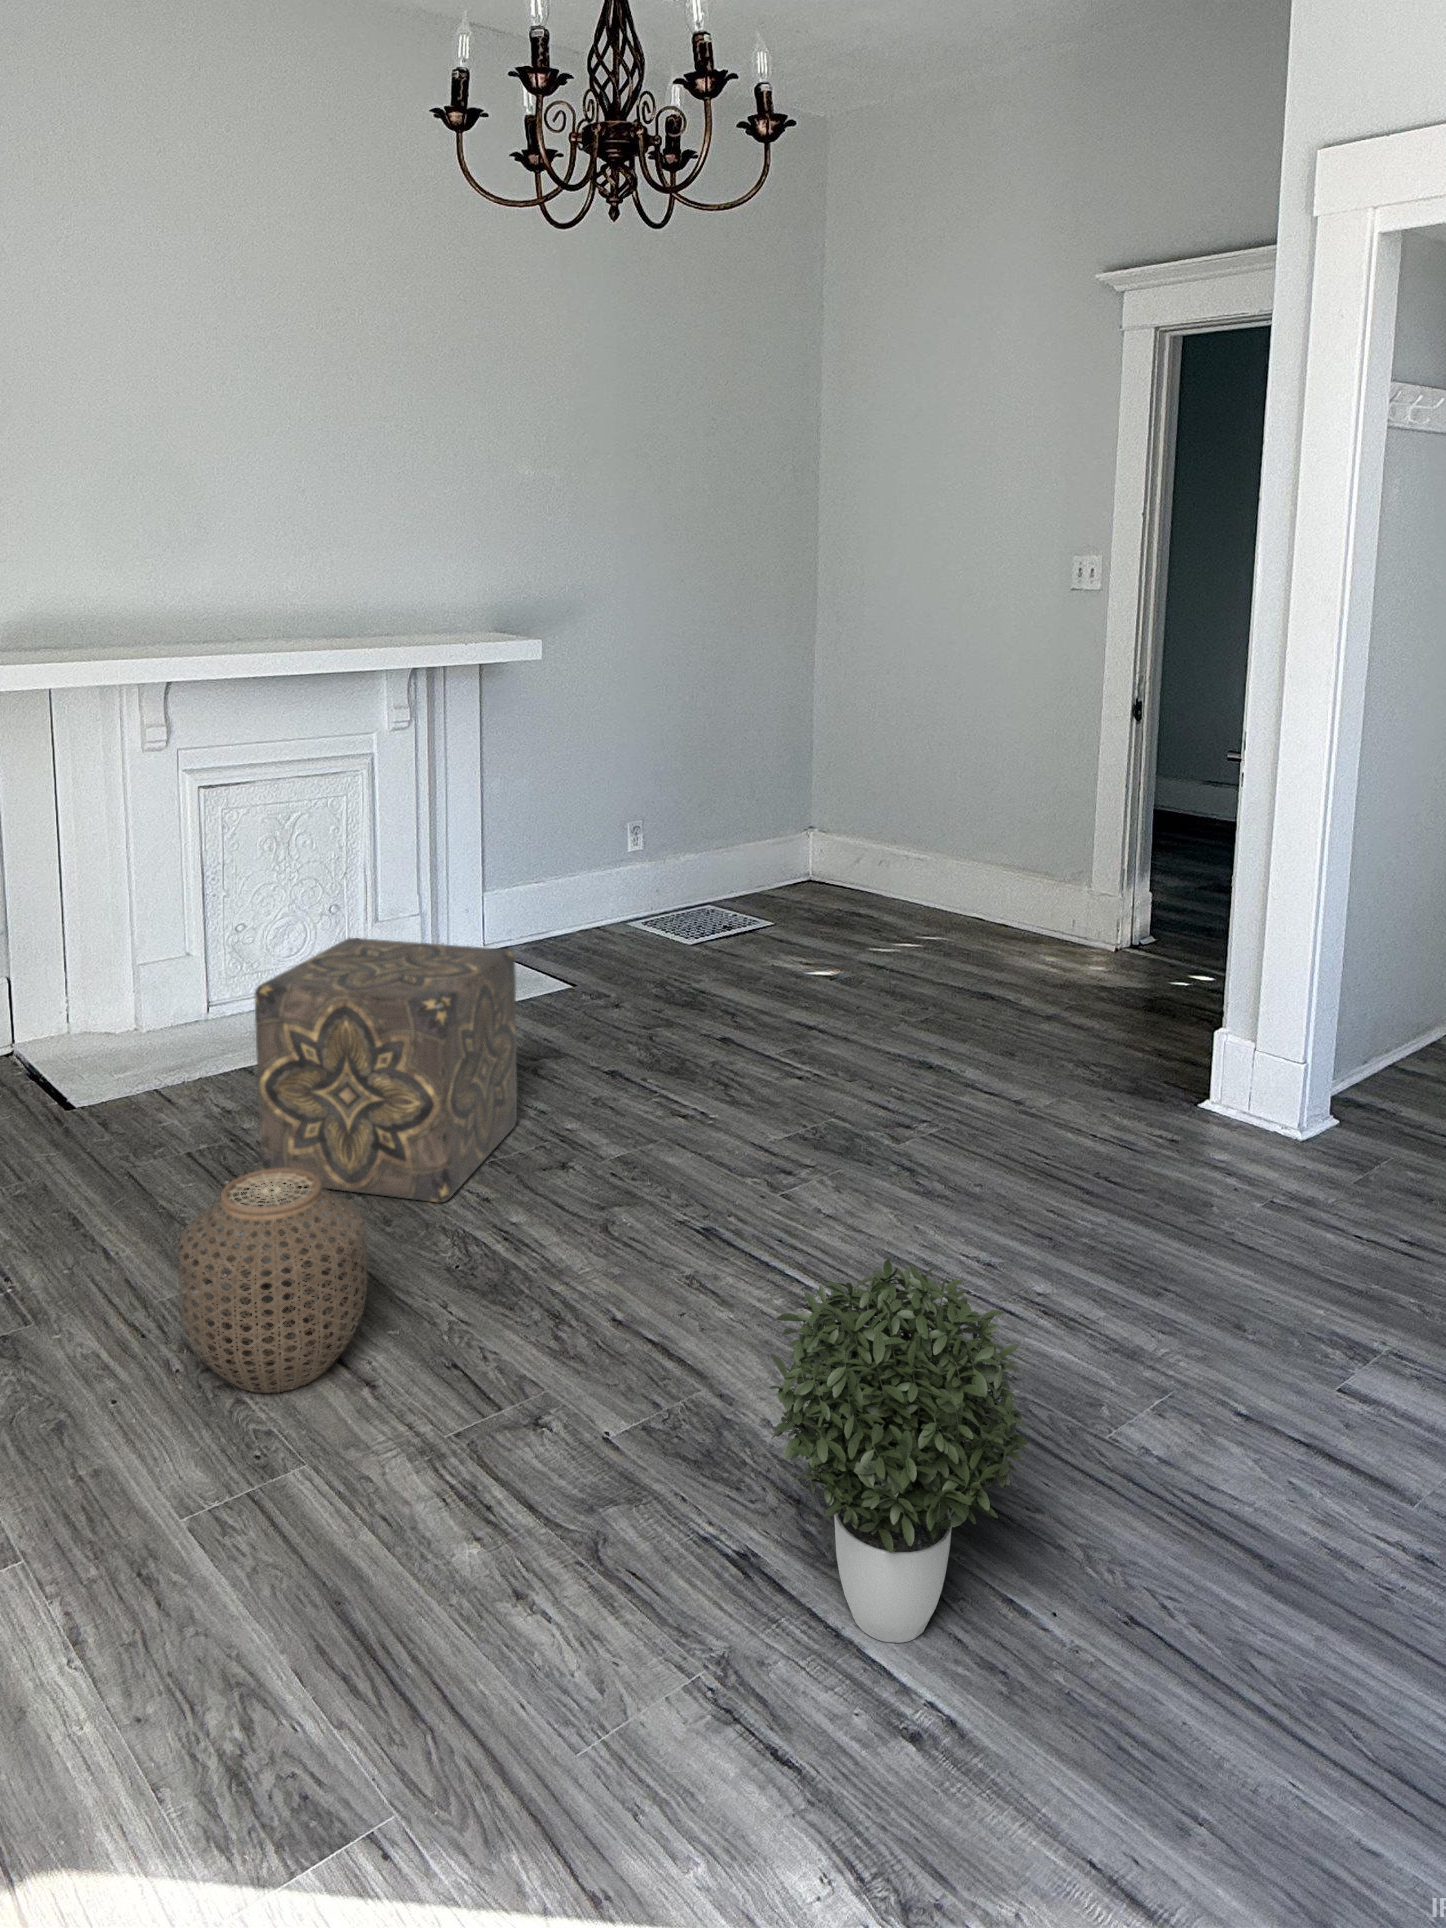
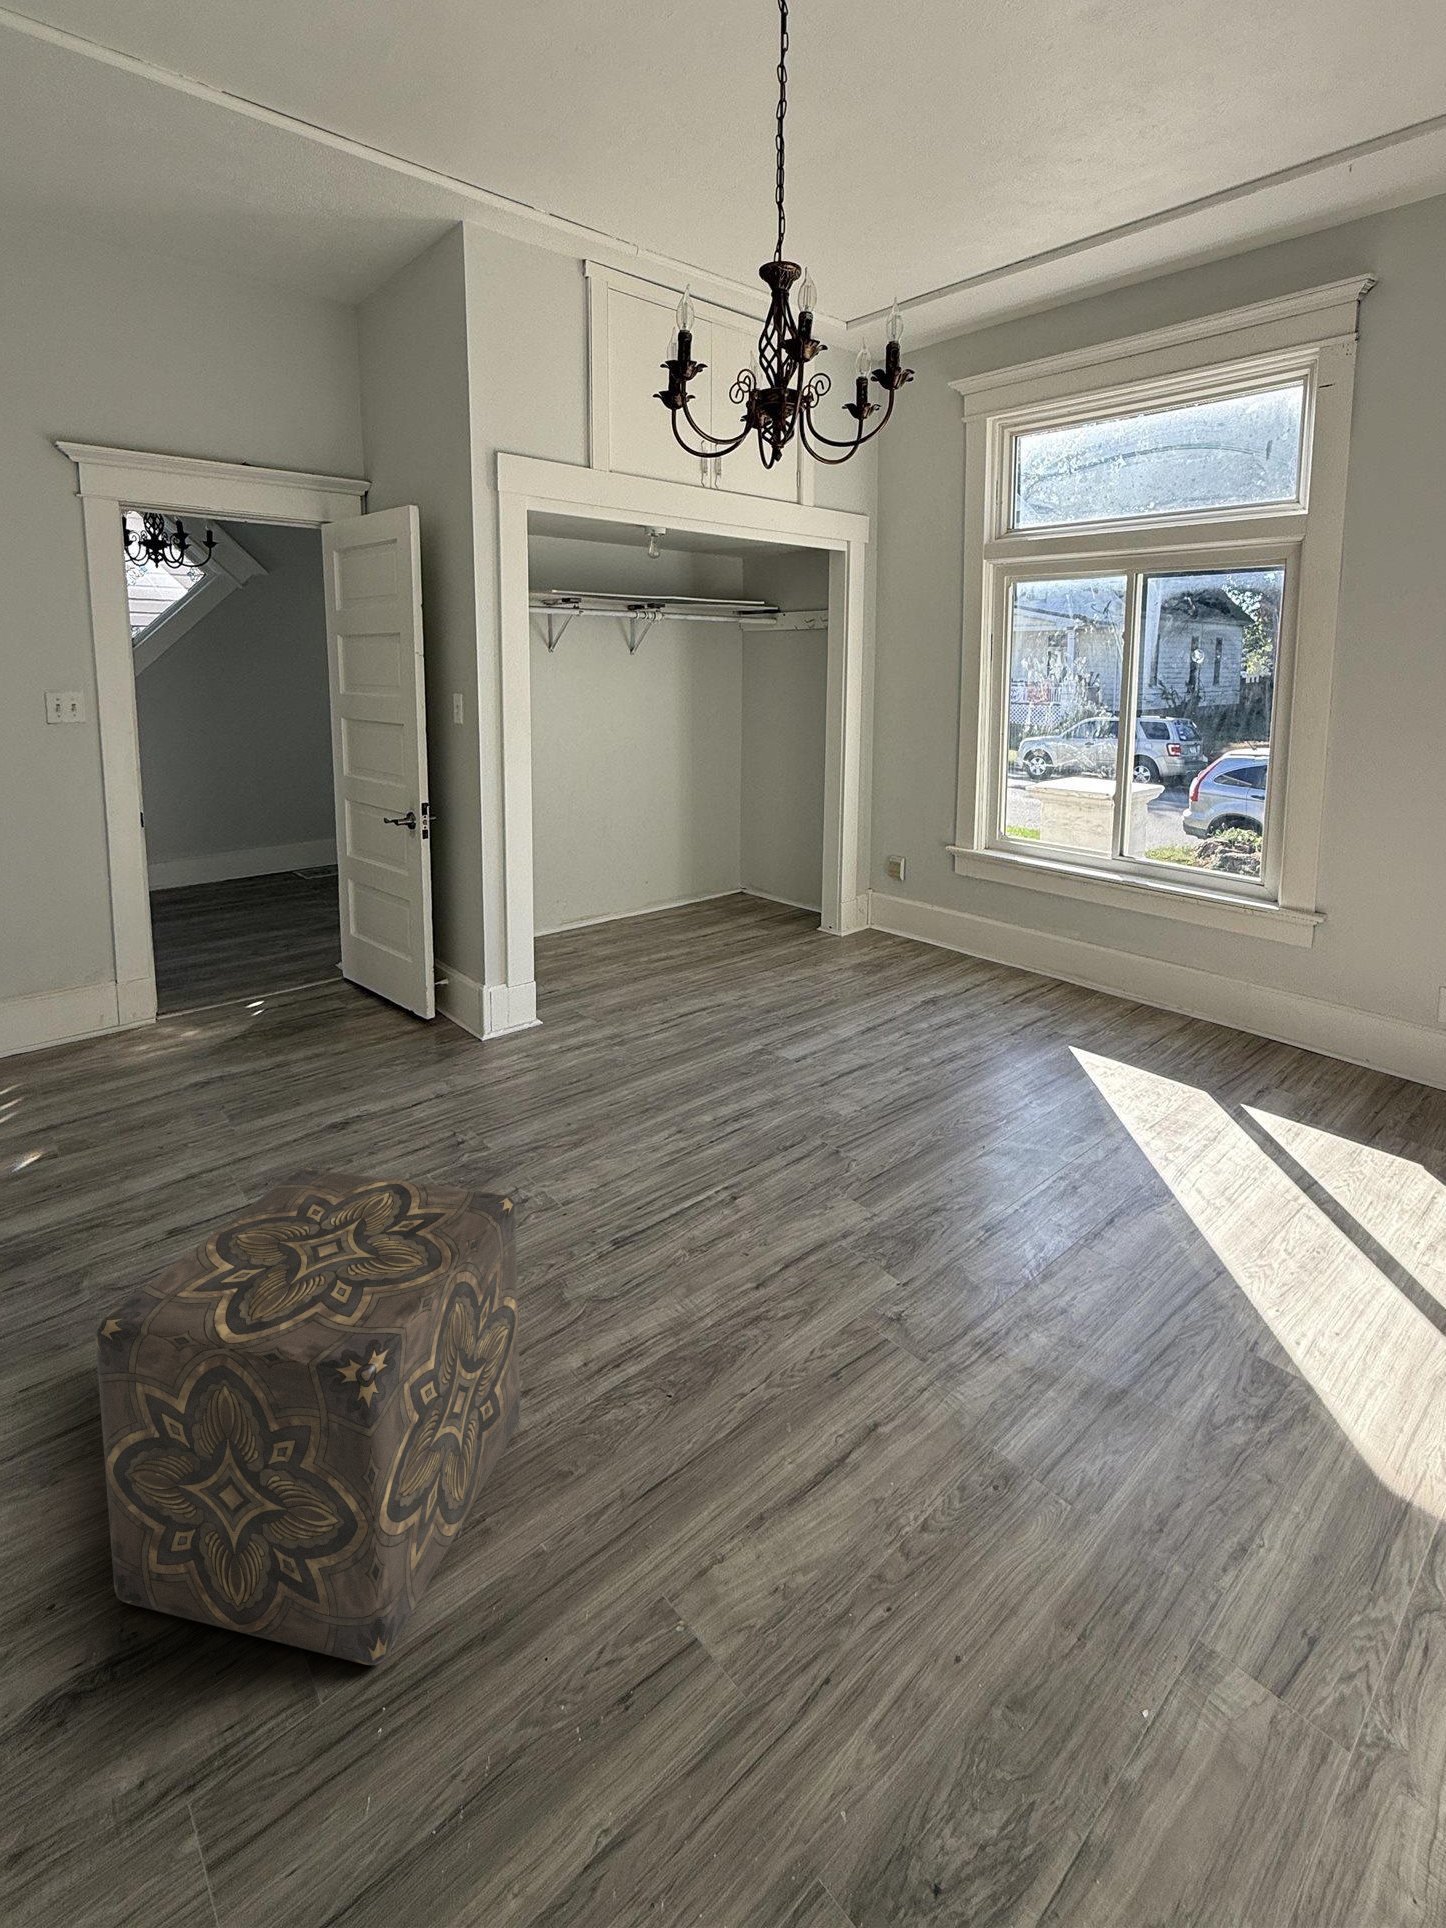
woven basket: present [178,1168,367,1393] -> none [766,1301,955,1554]
potted plant: present [770,1260,1027,1643] -> none [958,1019,1082,1196]

